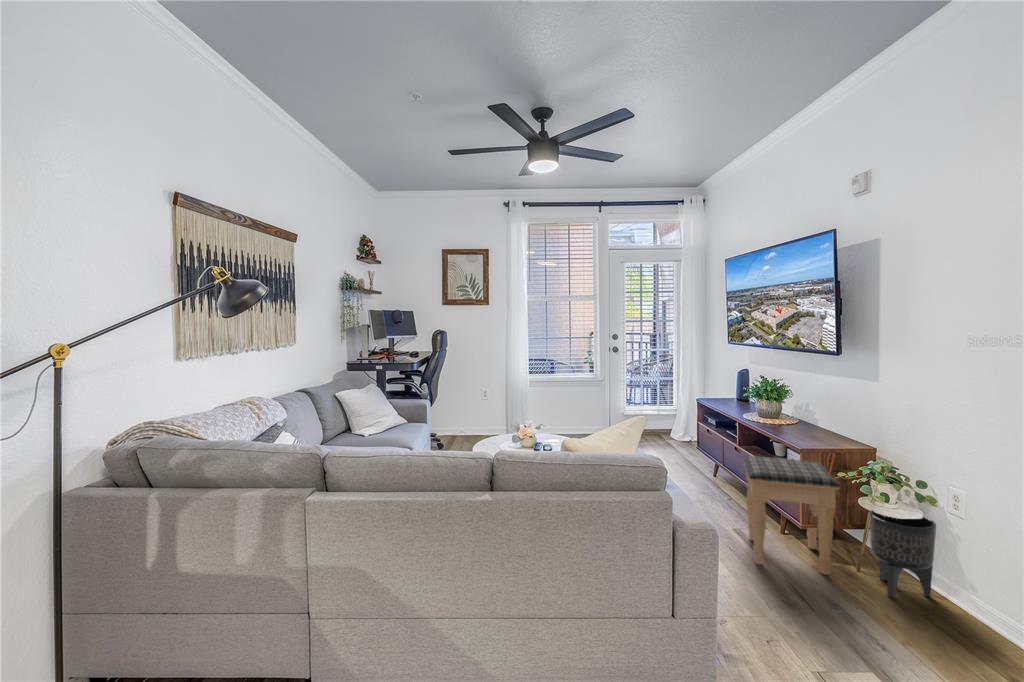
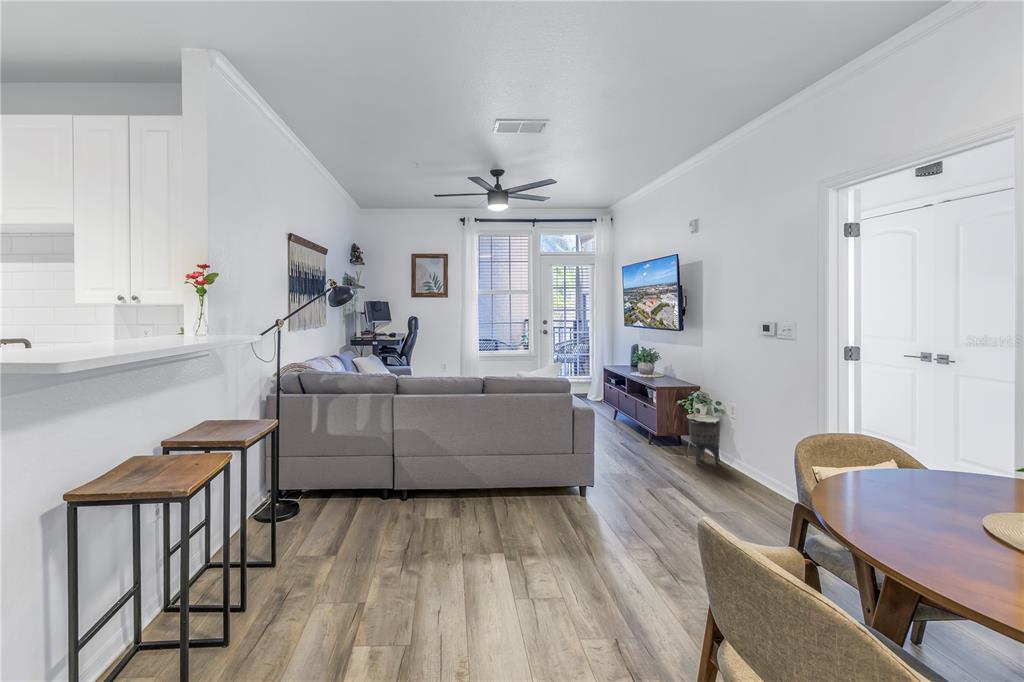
footstool: present [744,456,839,575] -> none [625,394,673,458]

